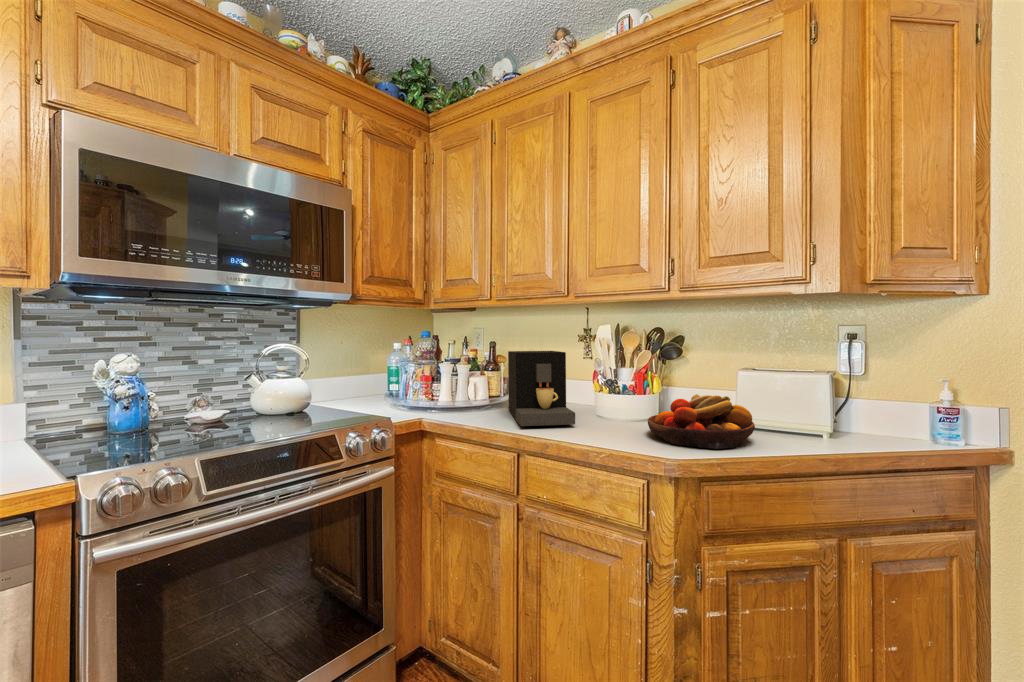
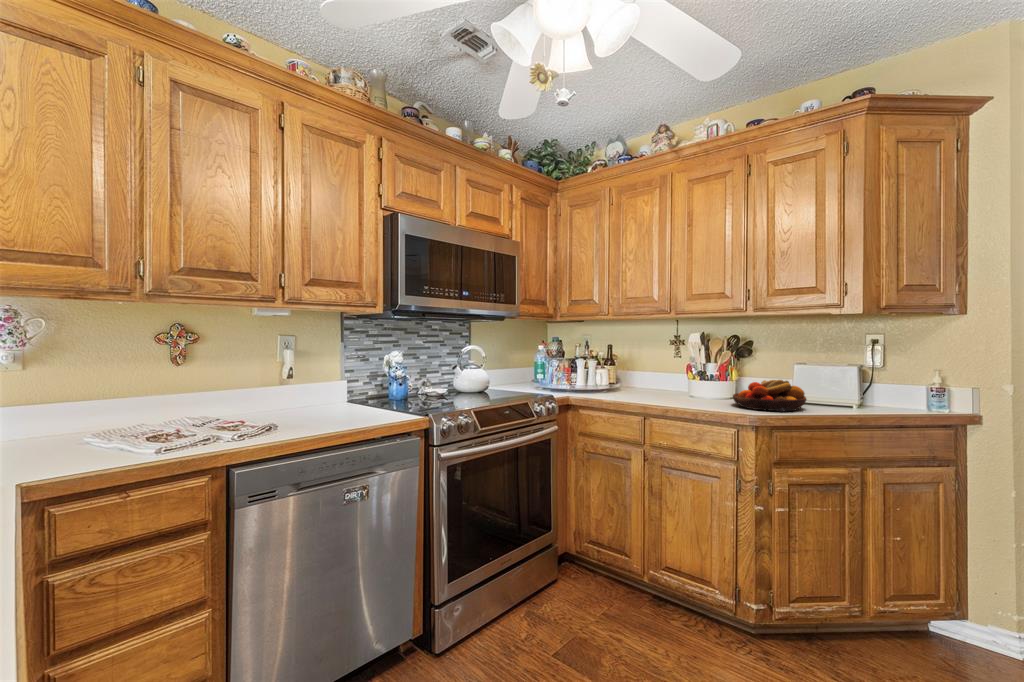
coffee maker: present [508,351,575,426] -> none [624,351,681,400]

